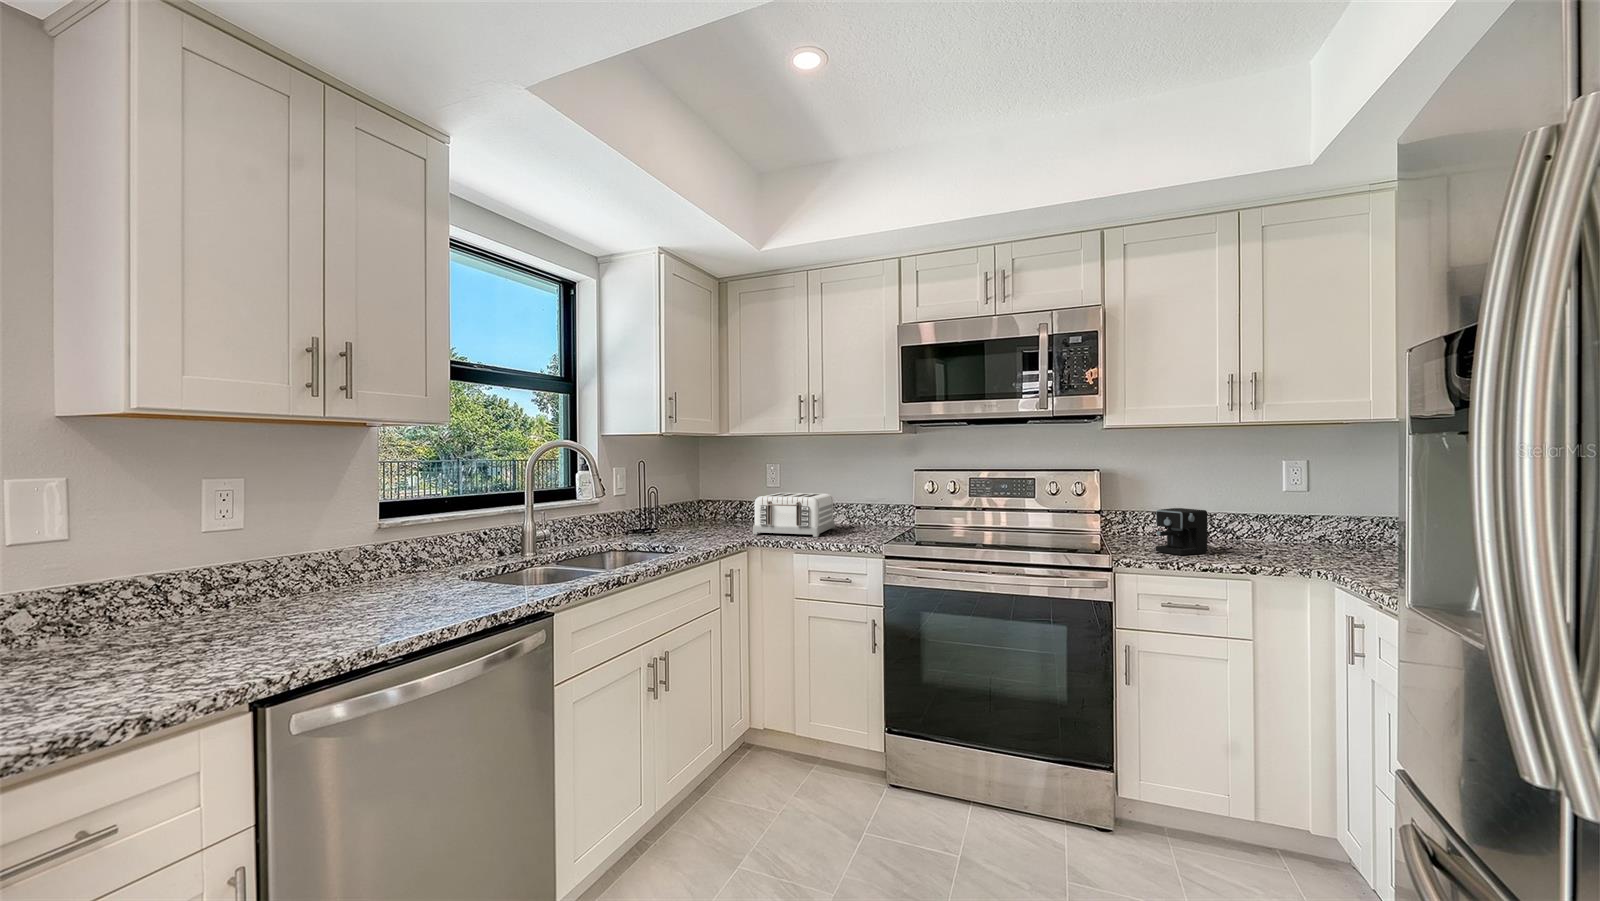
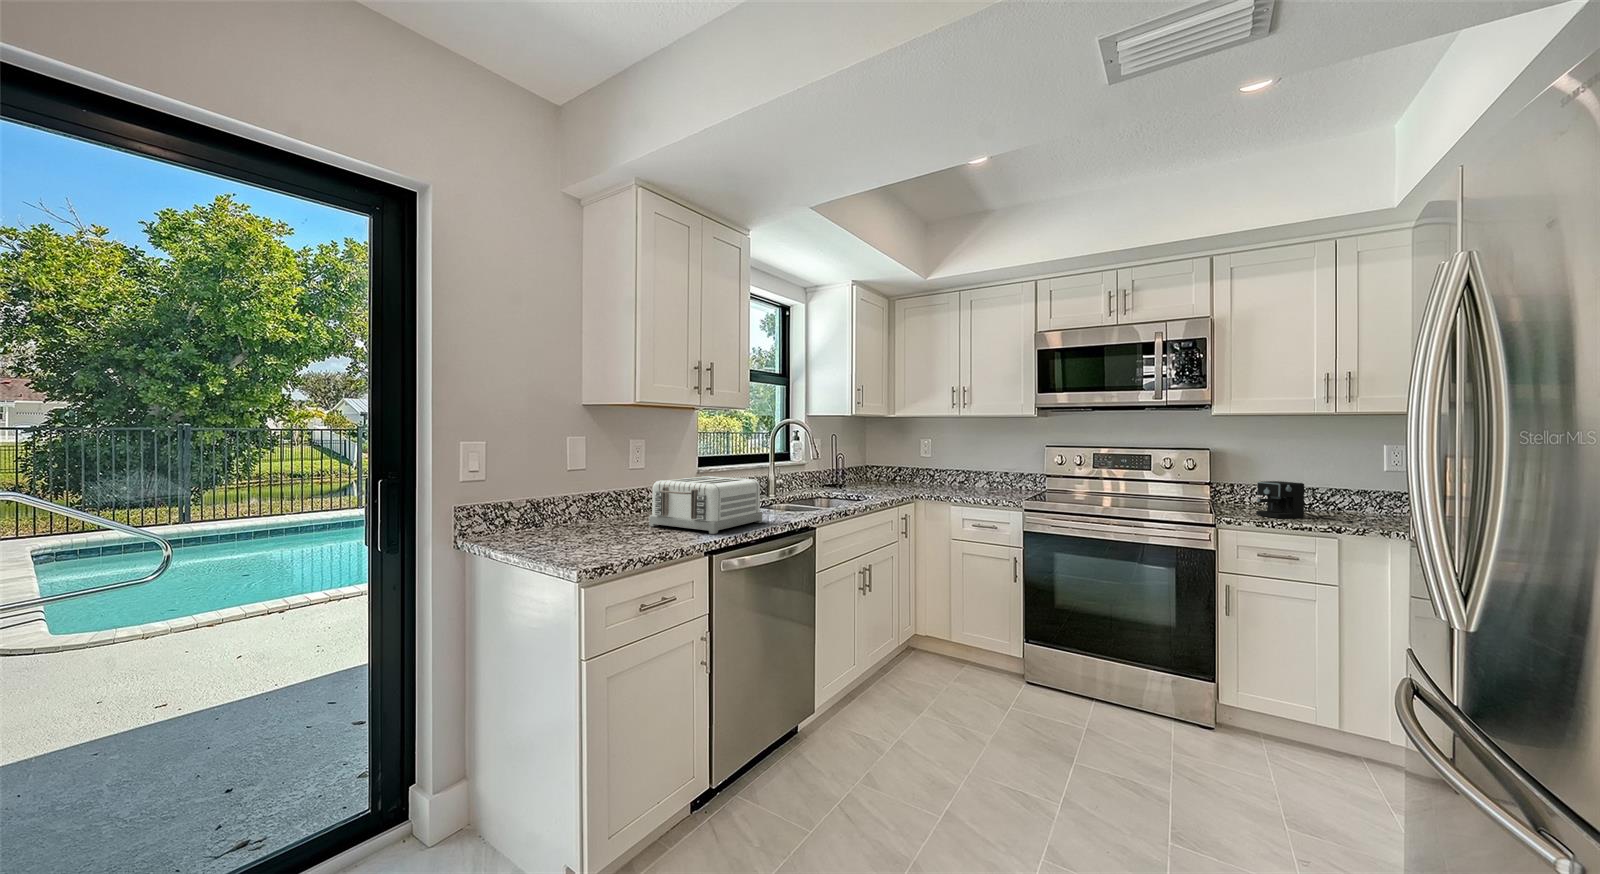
toaster: present [753,493,835,537] -> present [649,476,762,534]

